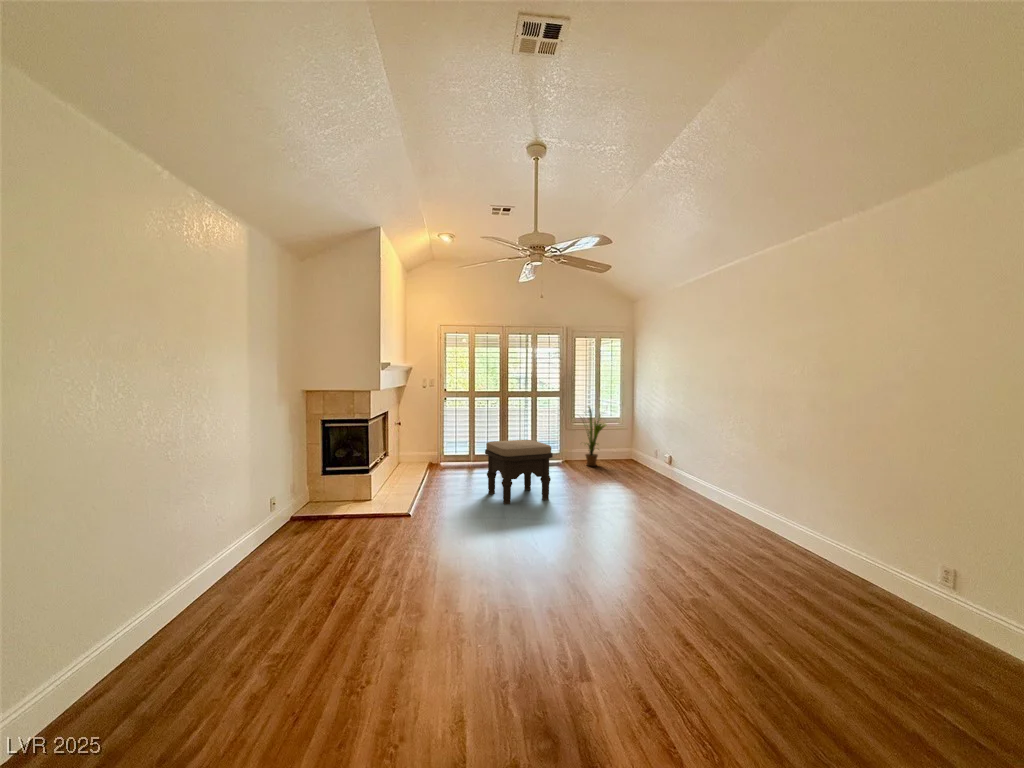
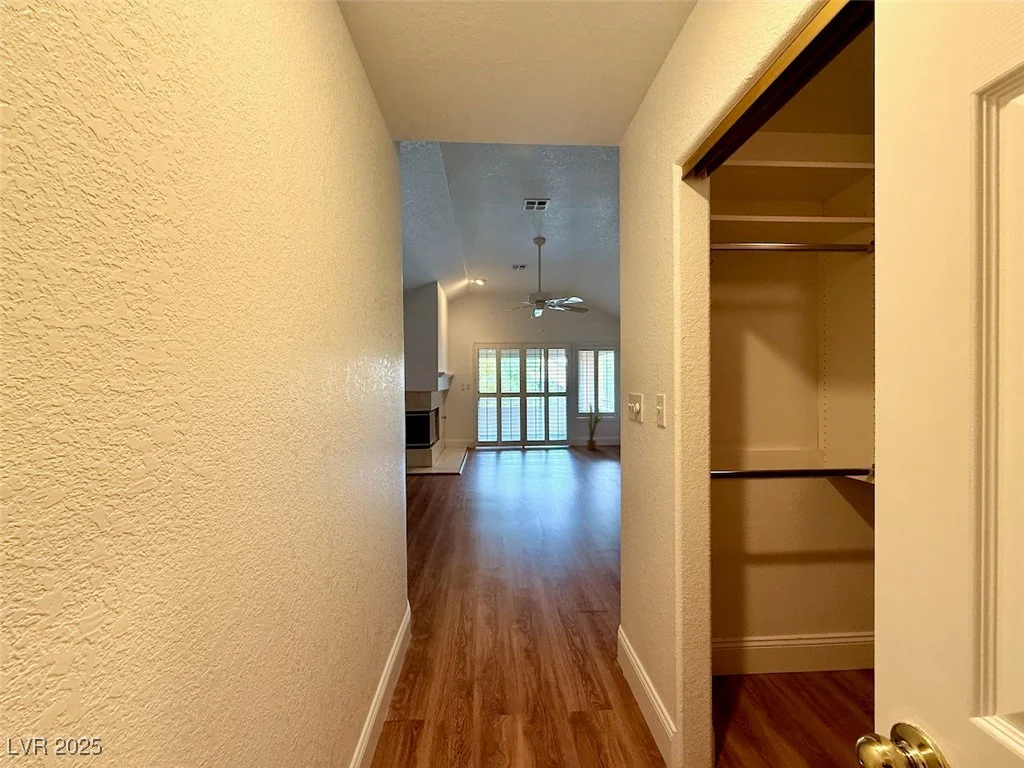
ottoman: present [485,440,553,505] -> none [509,427,556,469]

